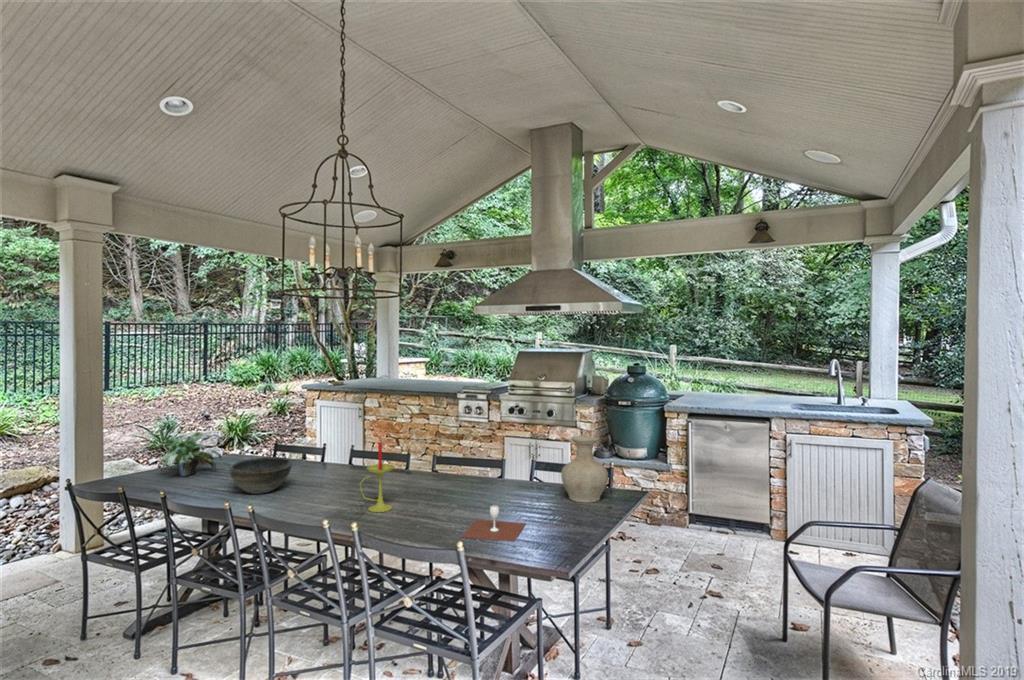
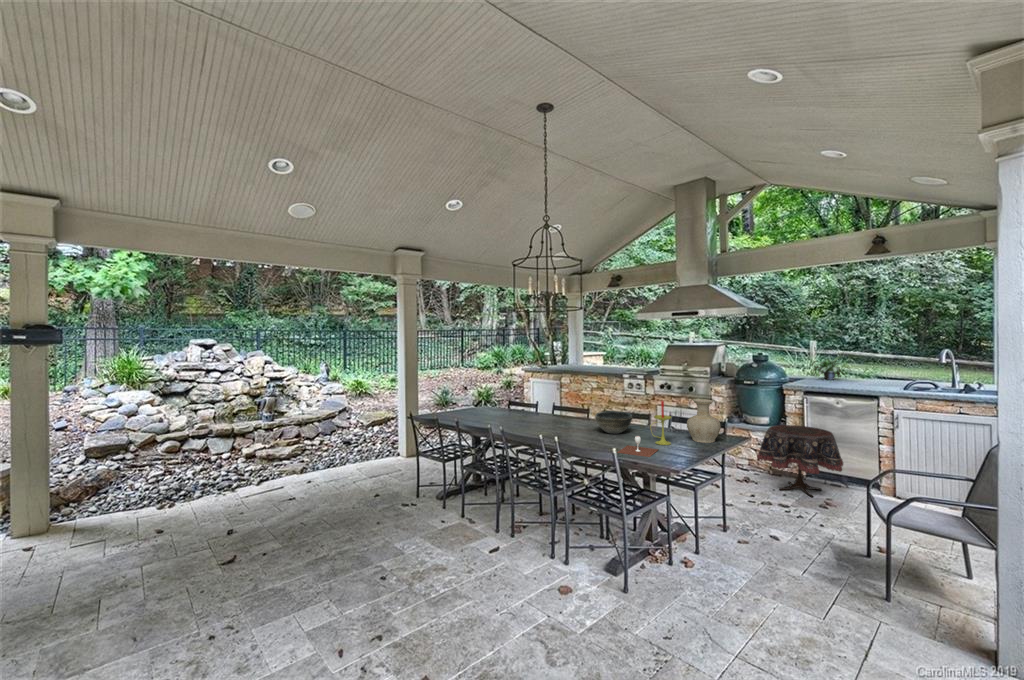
potted plant: present [157,432,221,476] -> present [812,356,849,380]
candle: present [360,442,394,512] -> present [654,401,672,445]
bowl: present [230,457,292,494] -> present [595,411,632,434]
side table: none [637,458,735,555] -> present [757,425,843,498]

